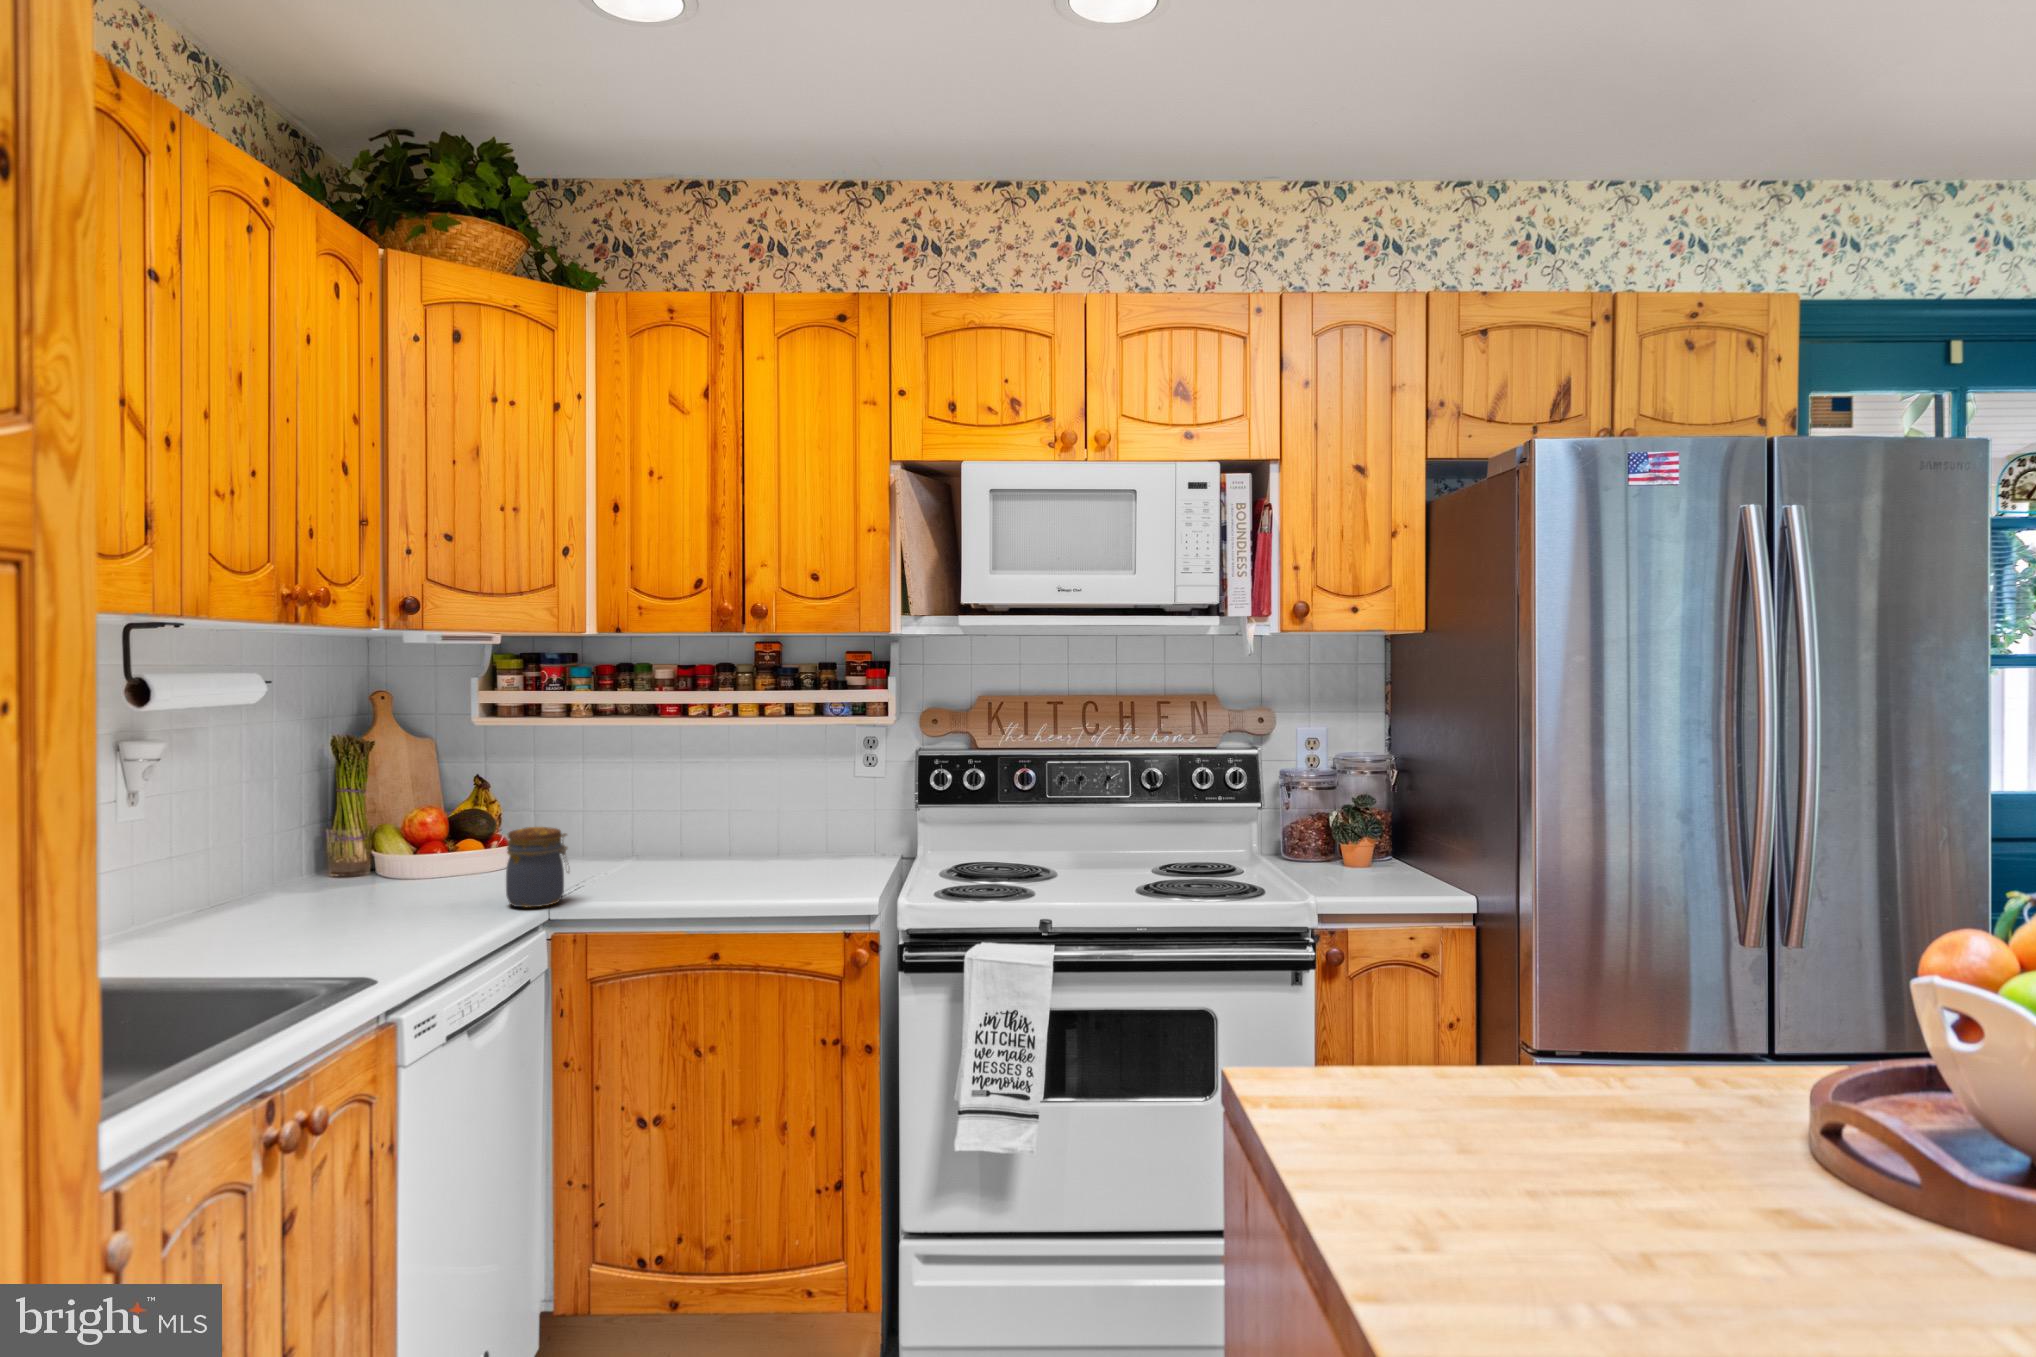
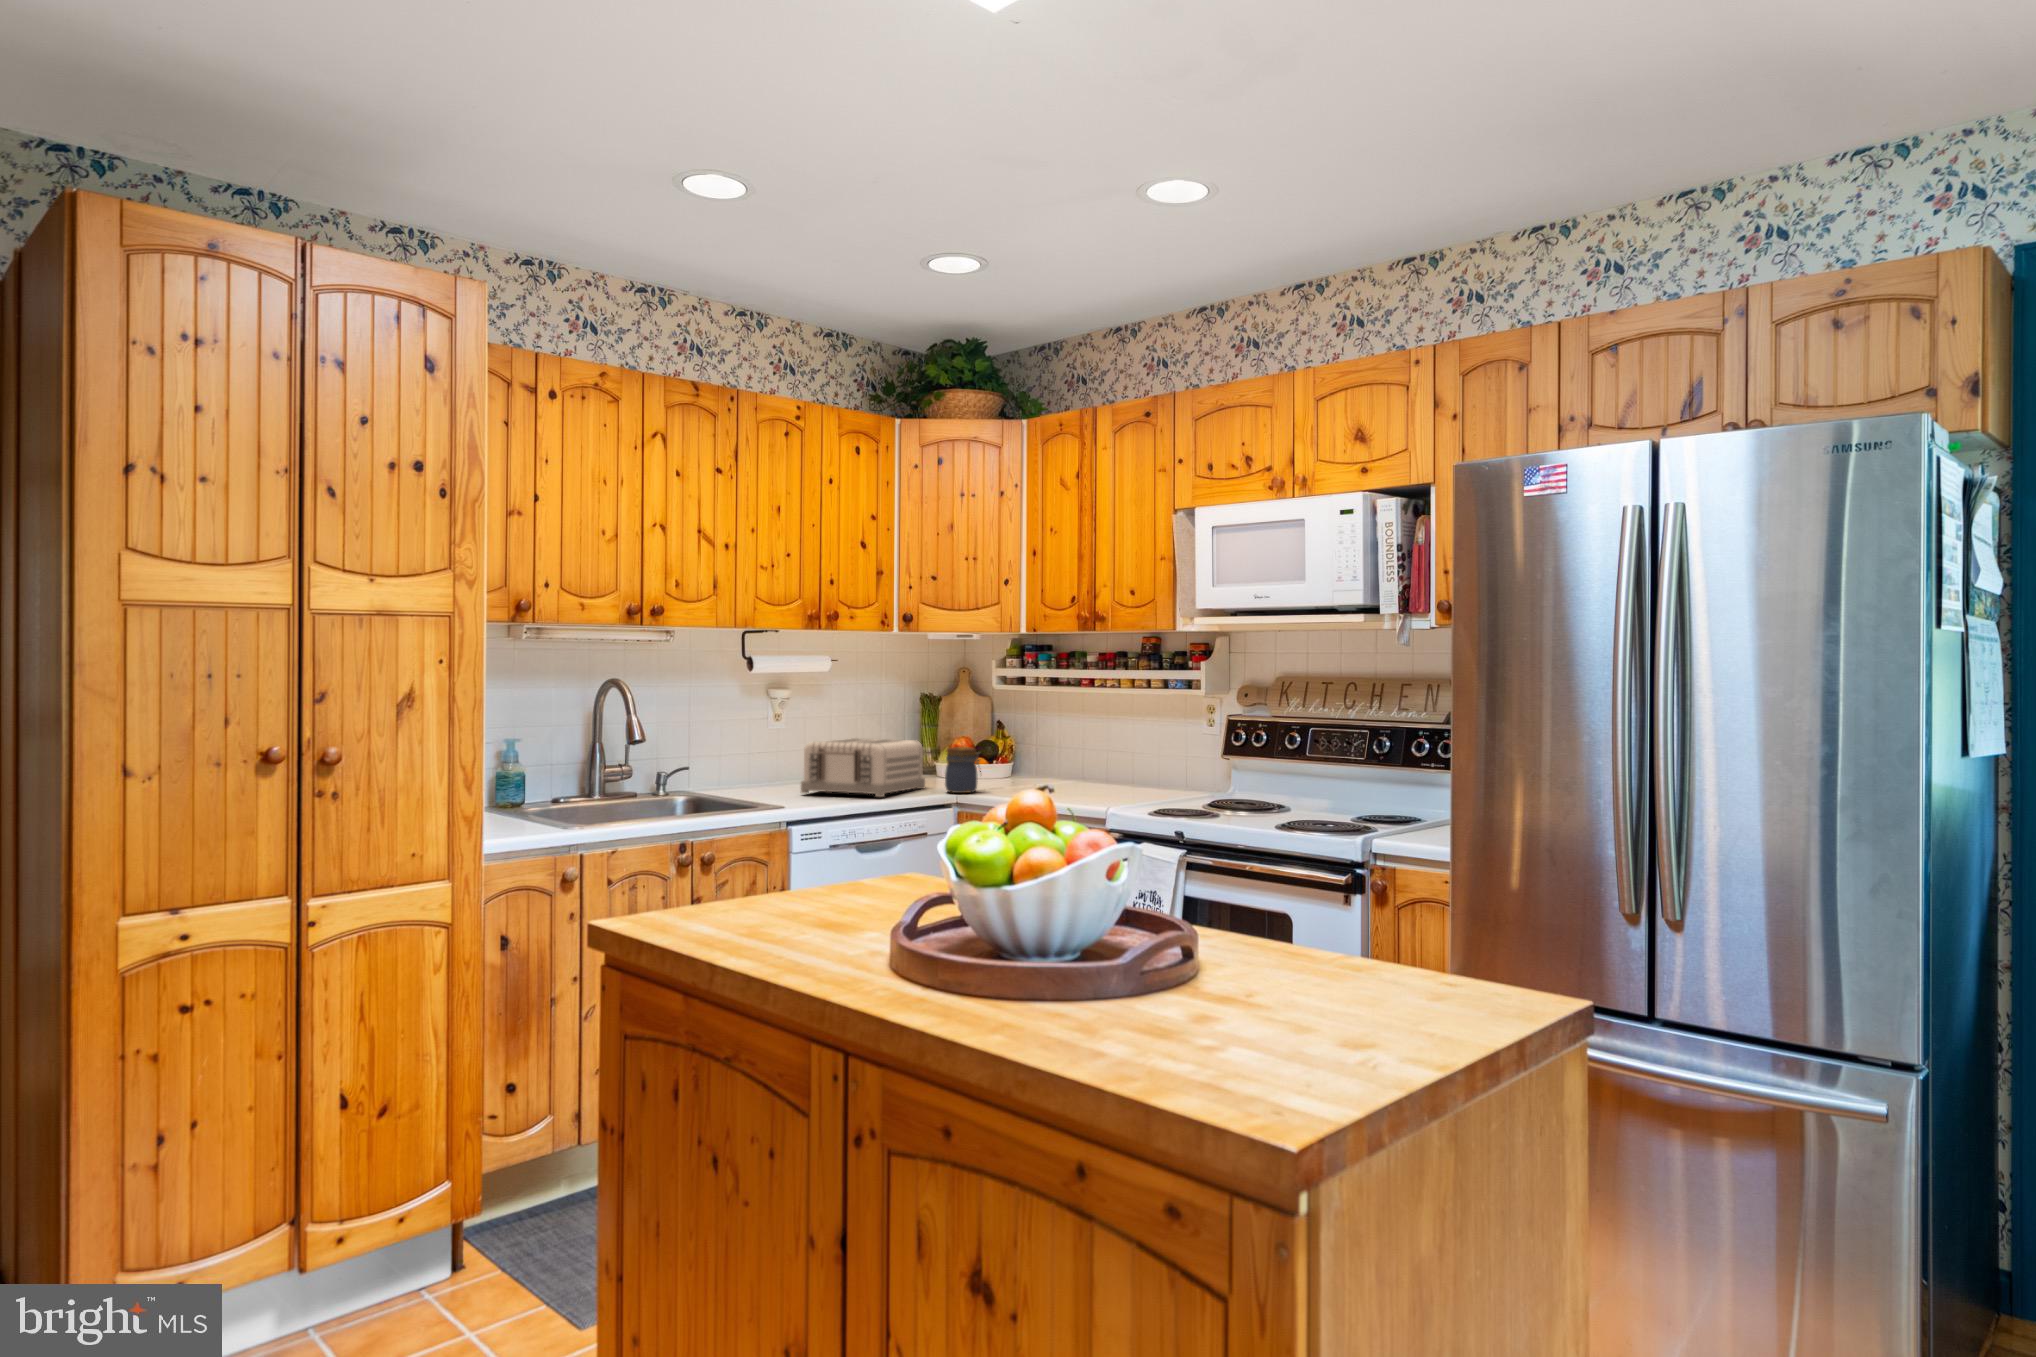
toaster: none [227,822,445,951] -> present [801,738,925,797]

